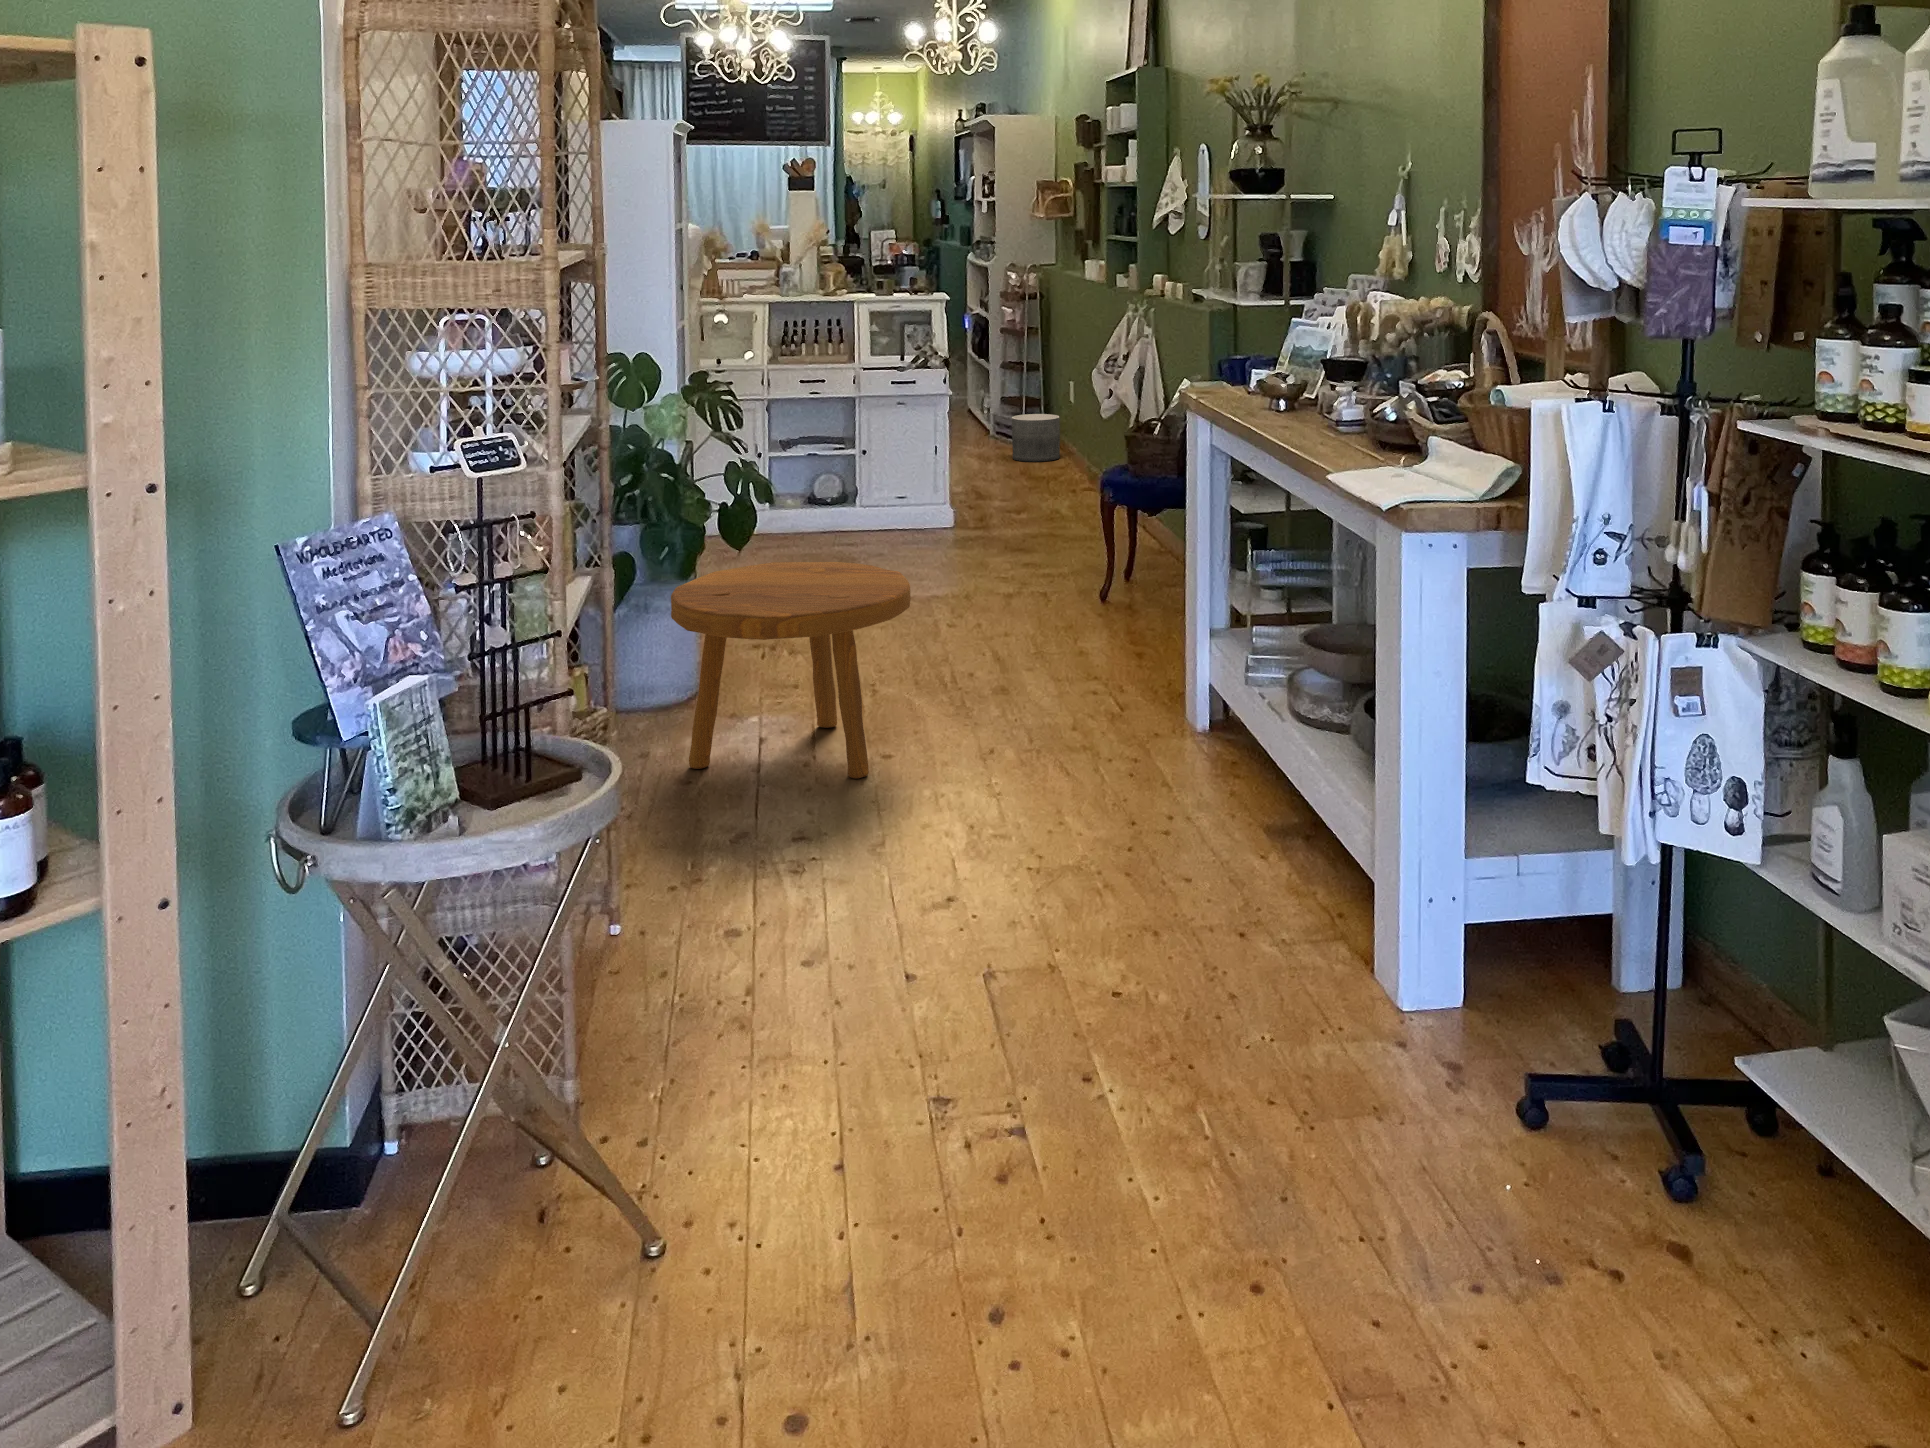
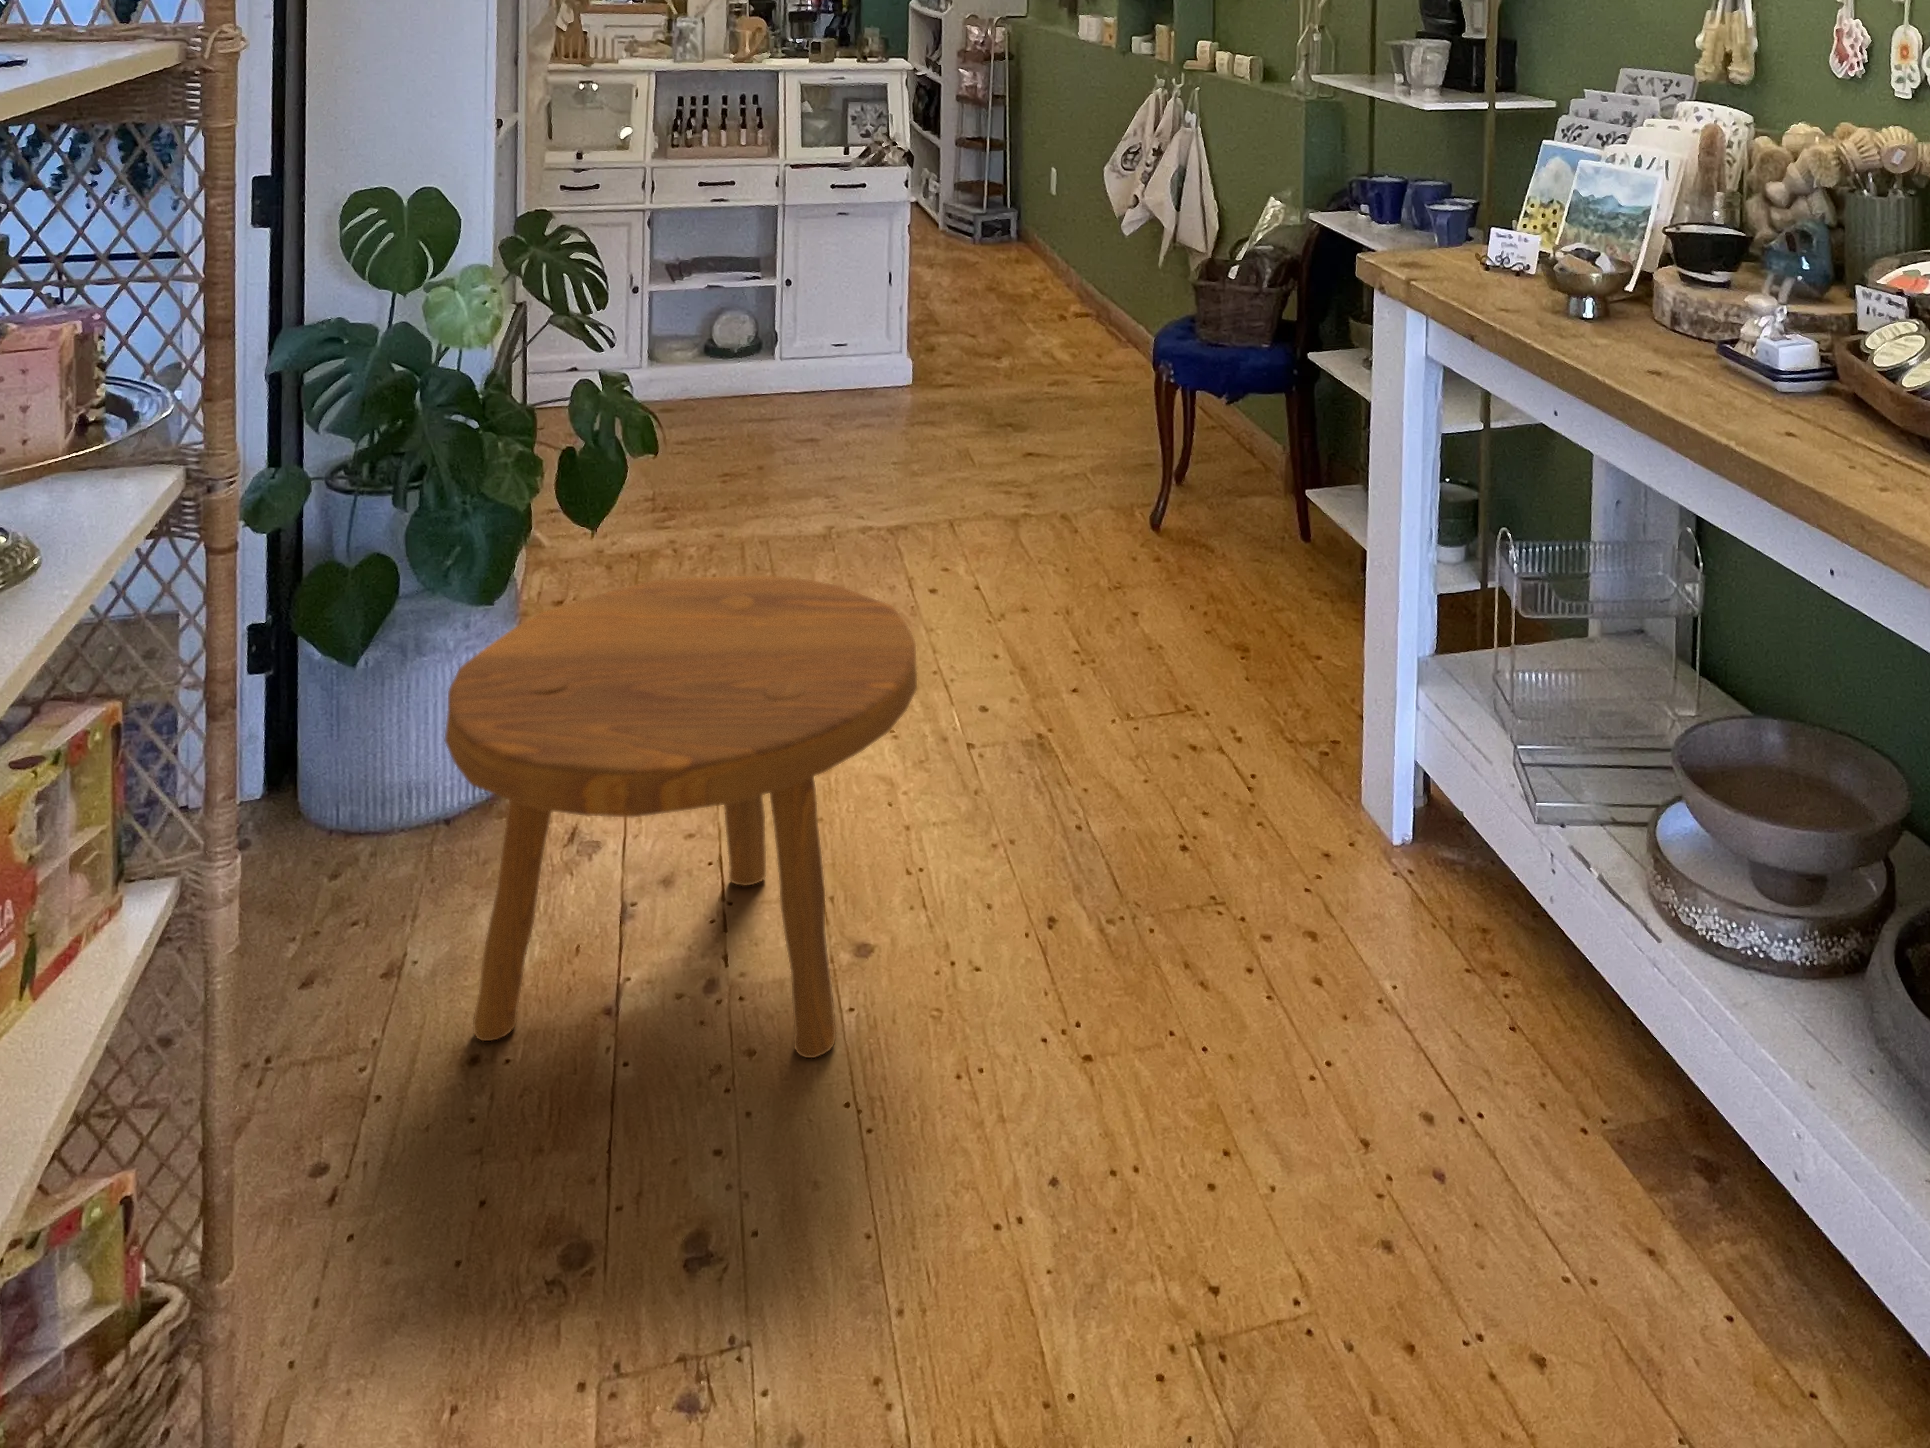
planter: present [1012,414,1060,462] -> none [972,207,1032,270]

